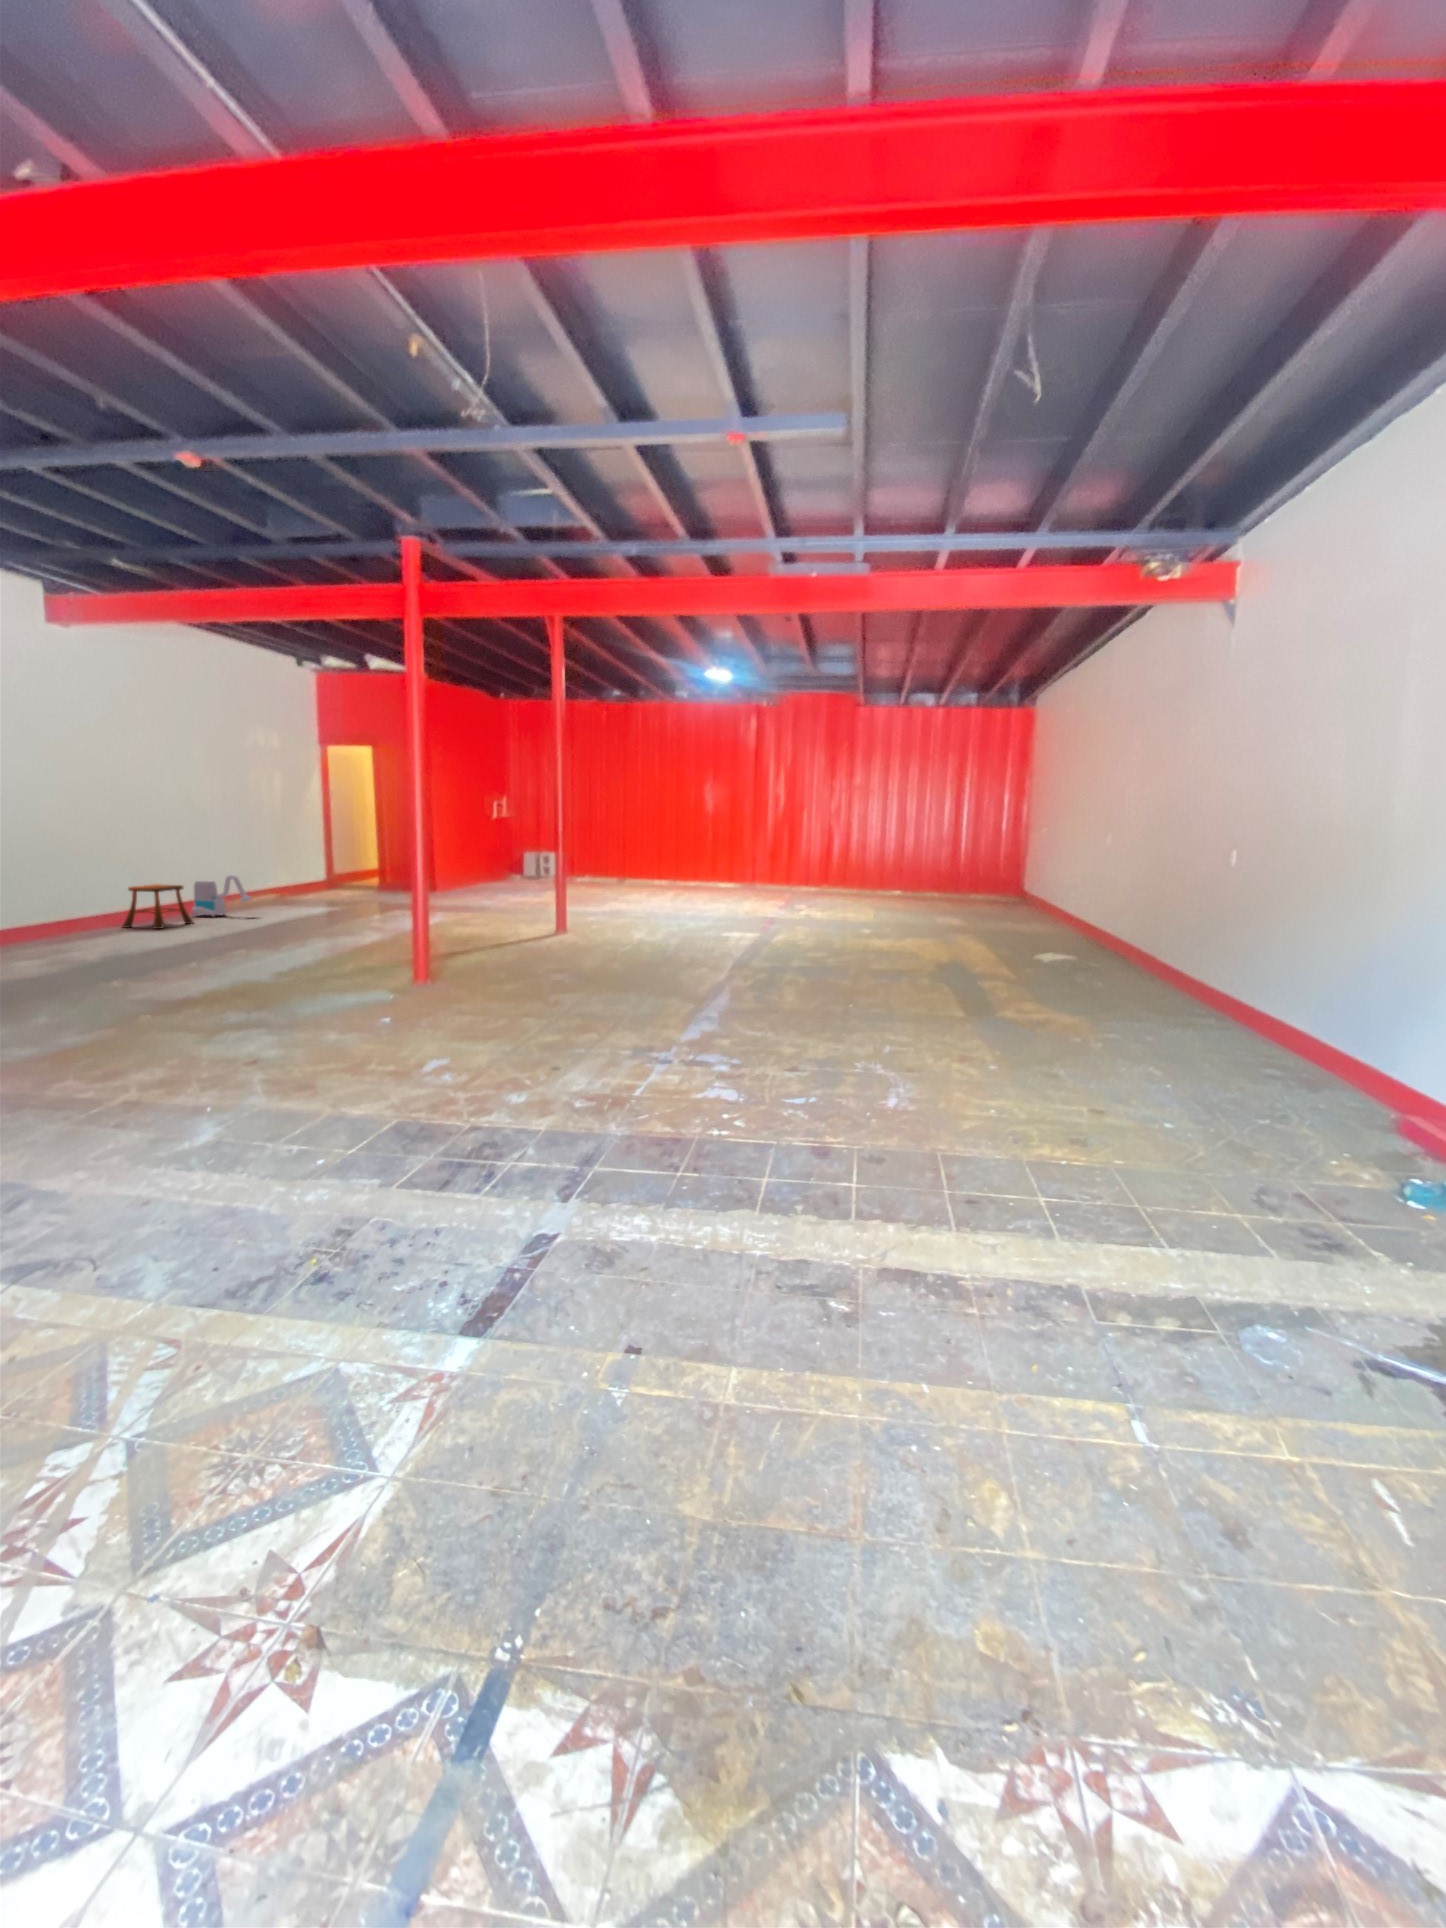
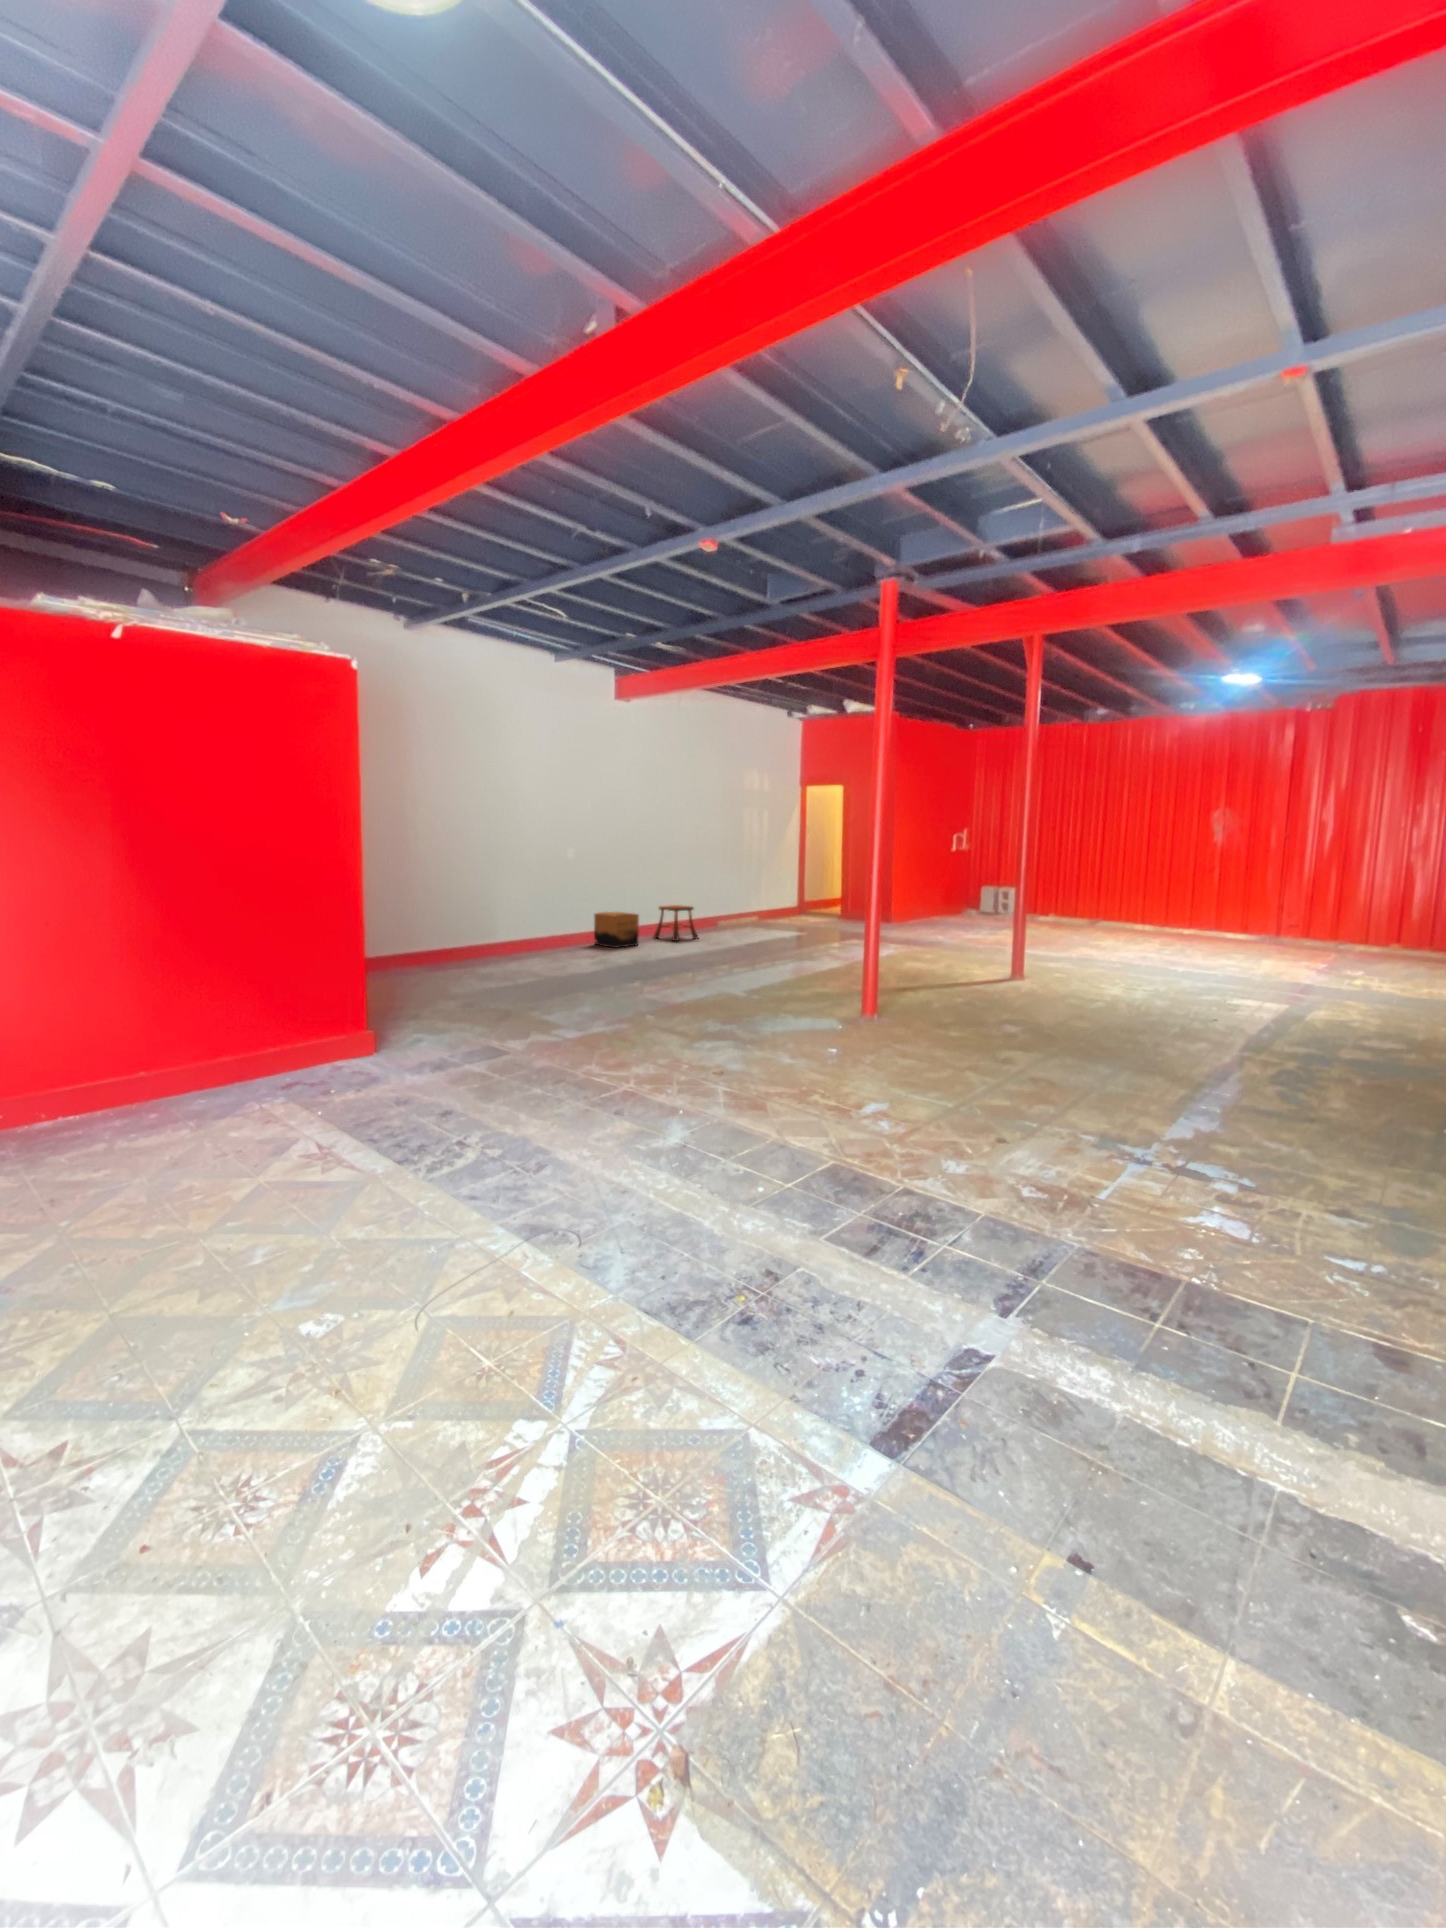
vacuum cleaner: present [191,874,251,917] -> none [698,899,741,935]
cardboard box: none [18,897,100,944] -> present [594,912,639,948]

